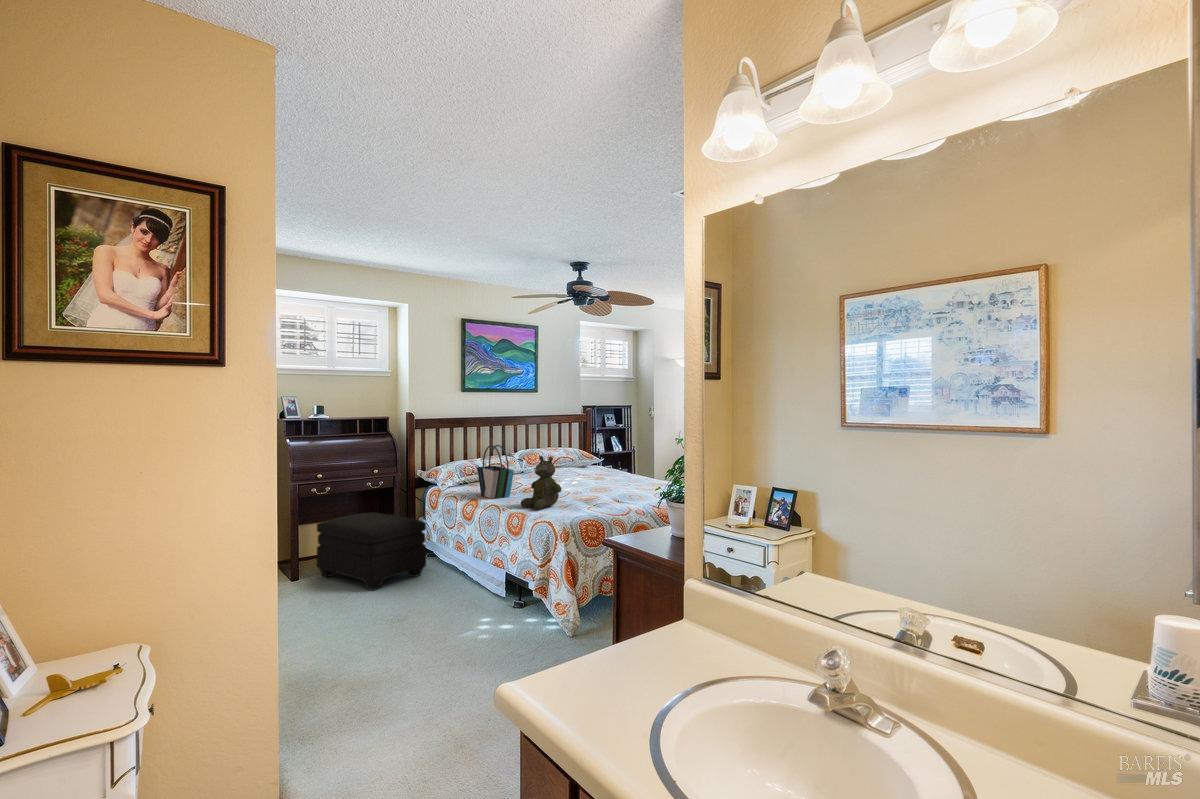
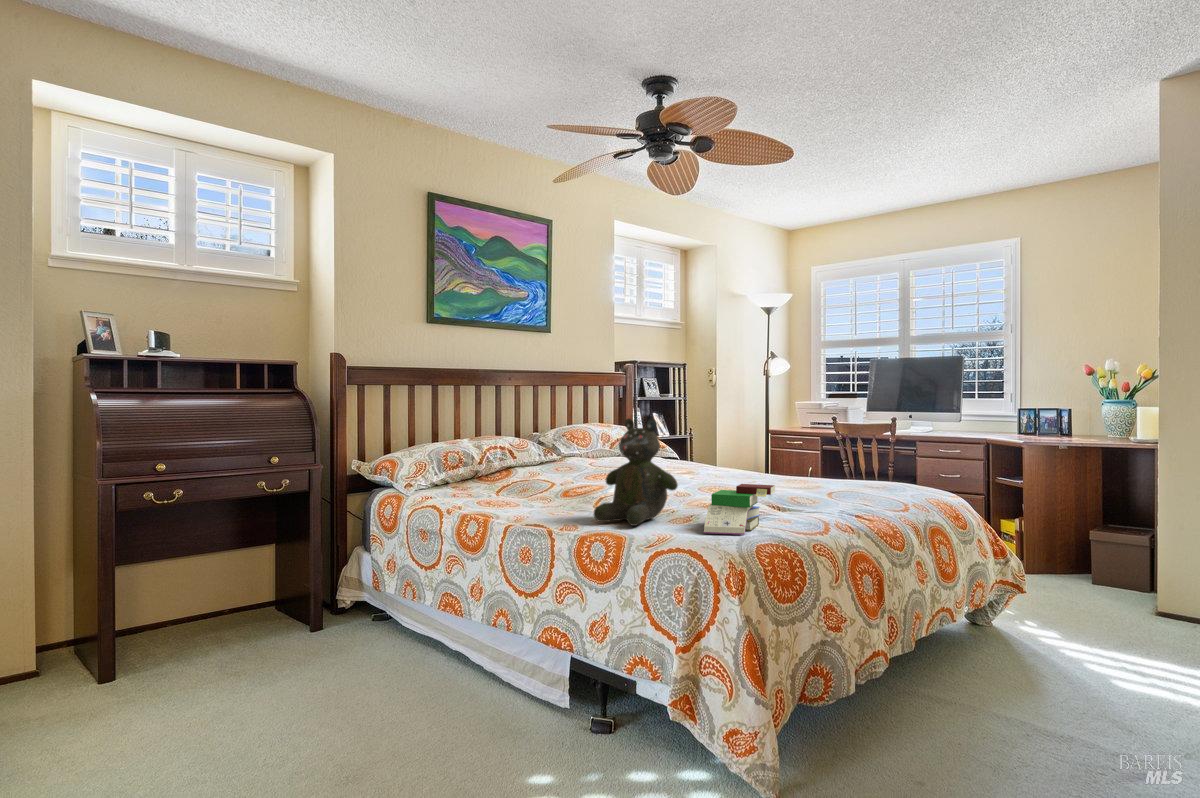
tote bag: present [477,445,514,499] -> none [477,405,558,508]
book: none [564,490,605,515] -> present [704,484,775,535]
ottoman: present [317,513,426,590] -> none [155,541,381,700]

